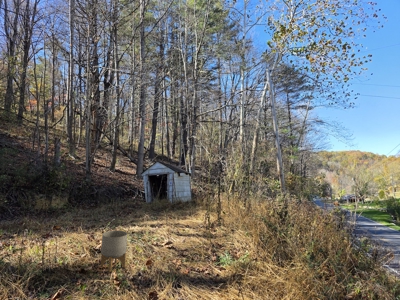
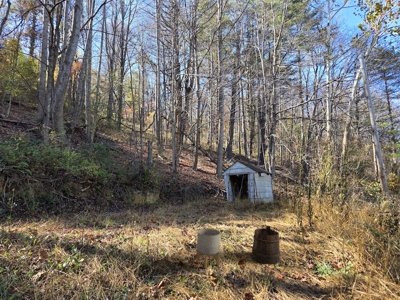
bucket: none [161,224,188,261] -> present [252,226,280,264]

